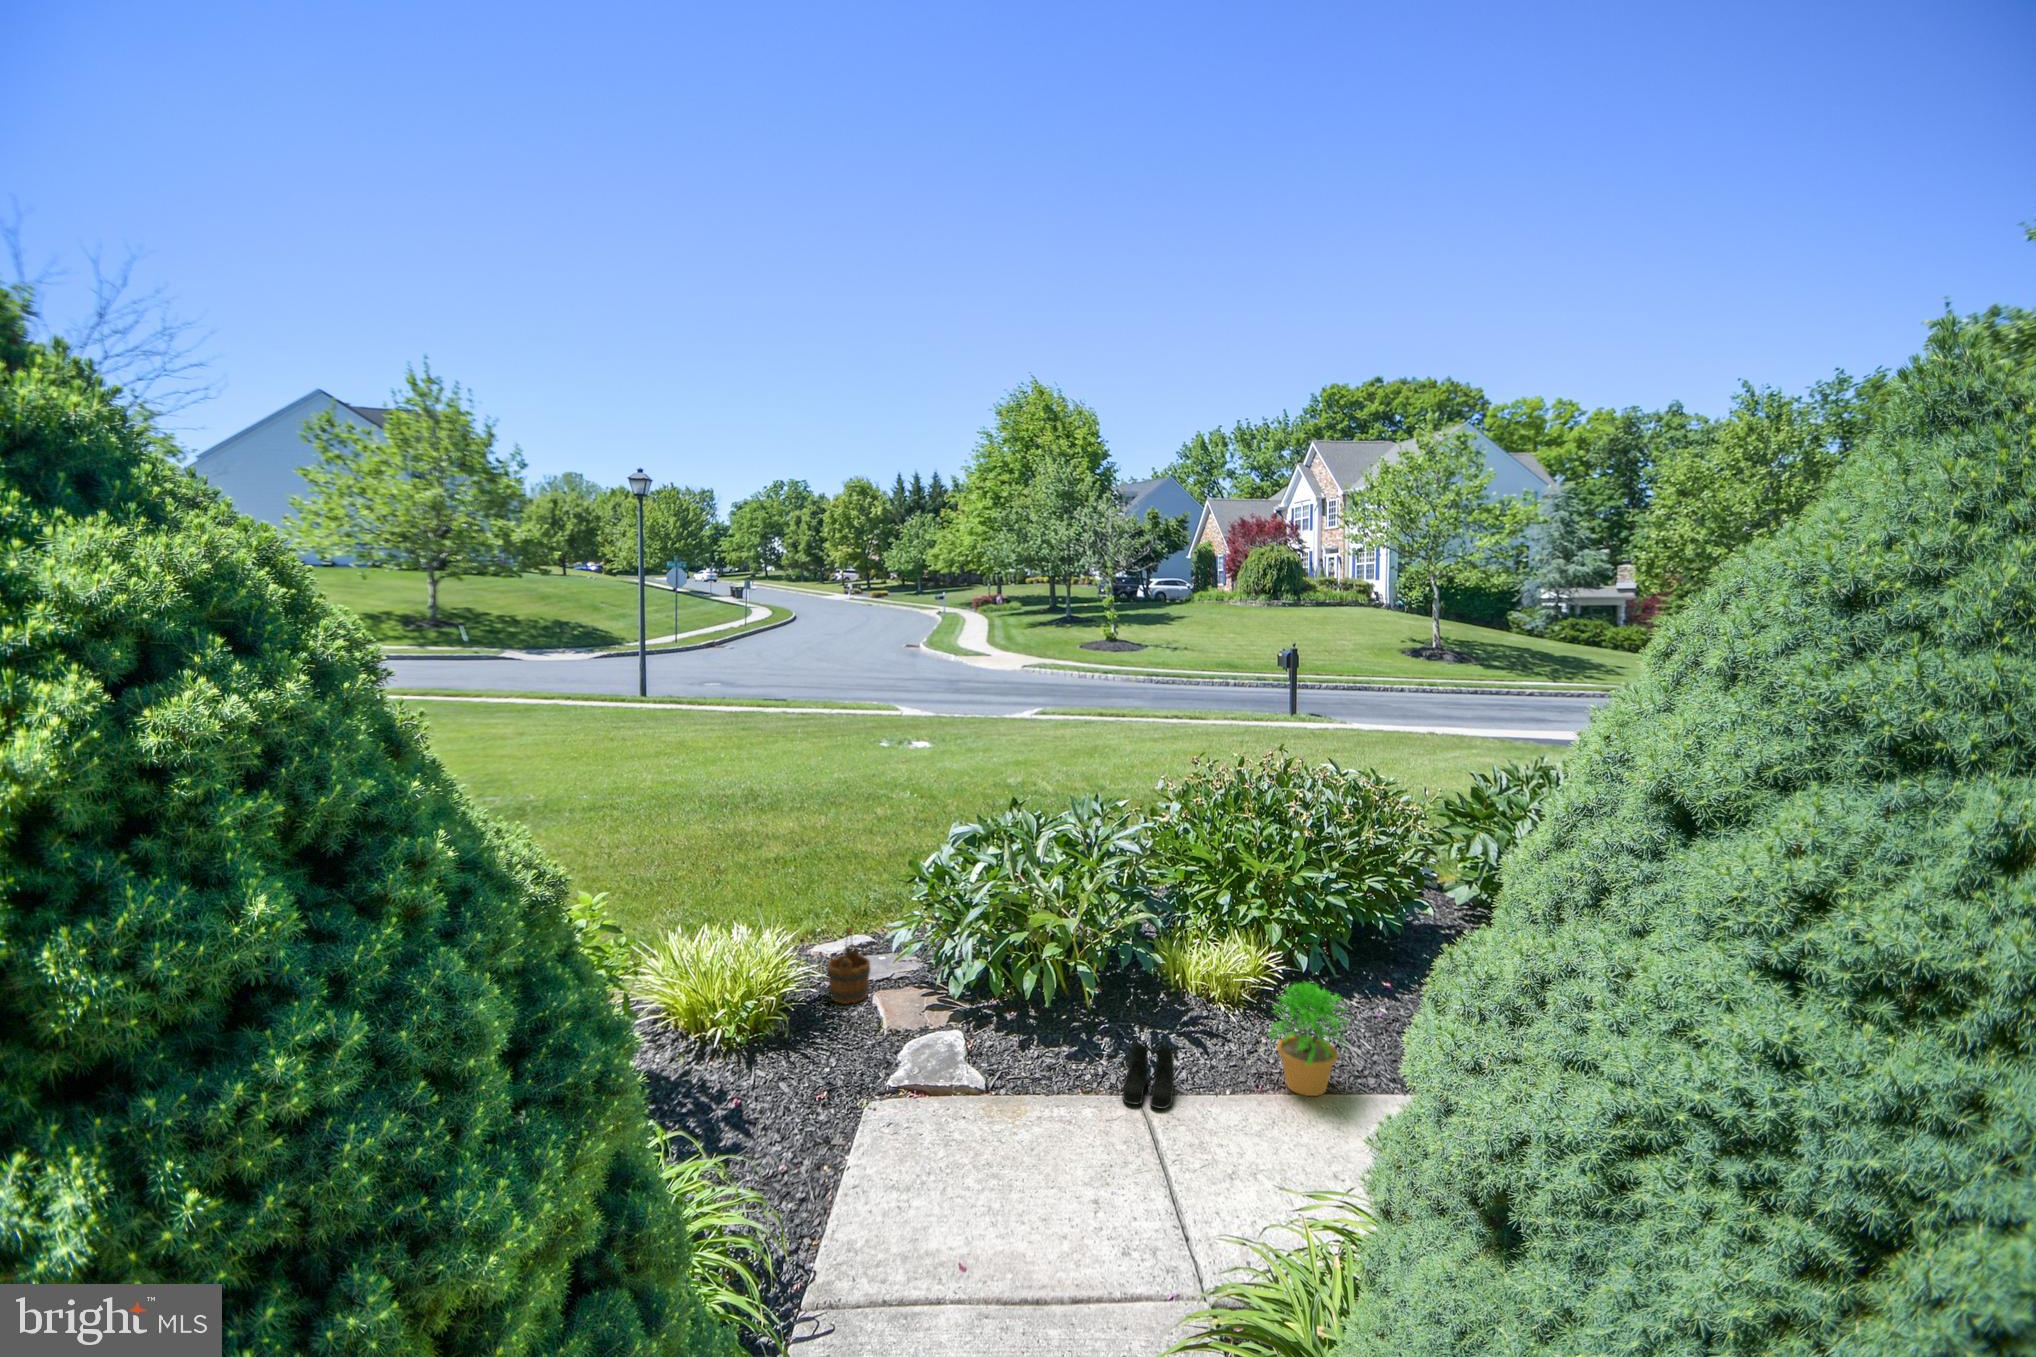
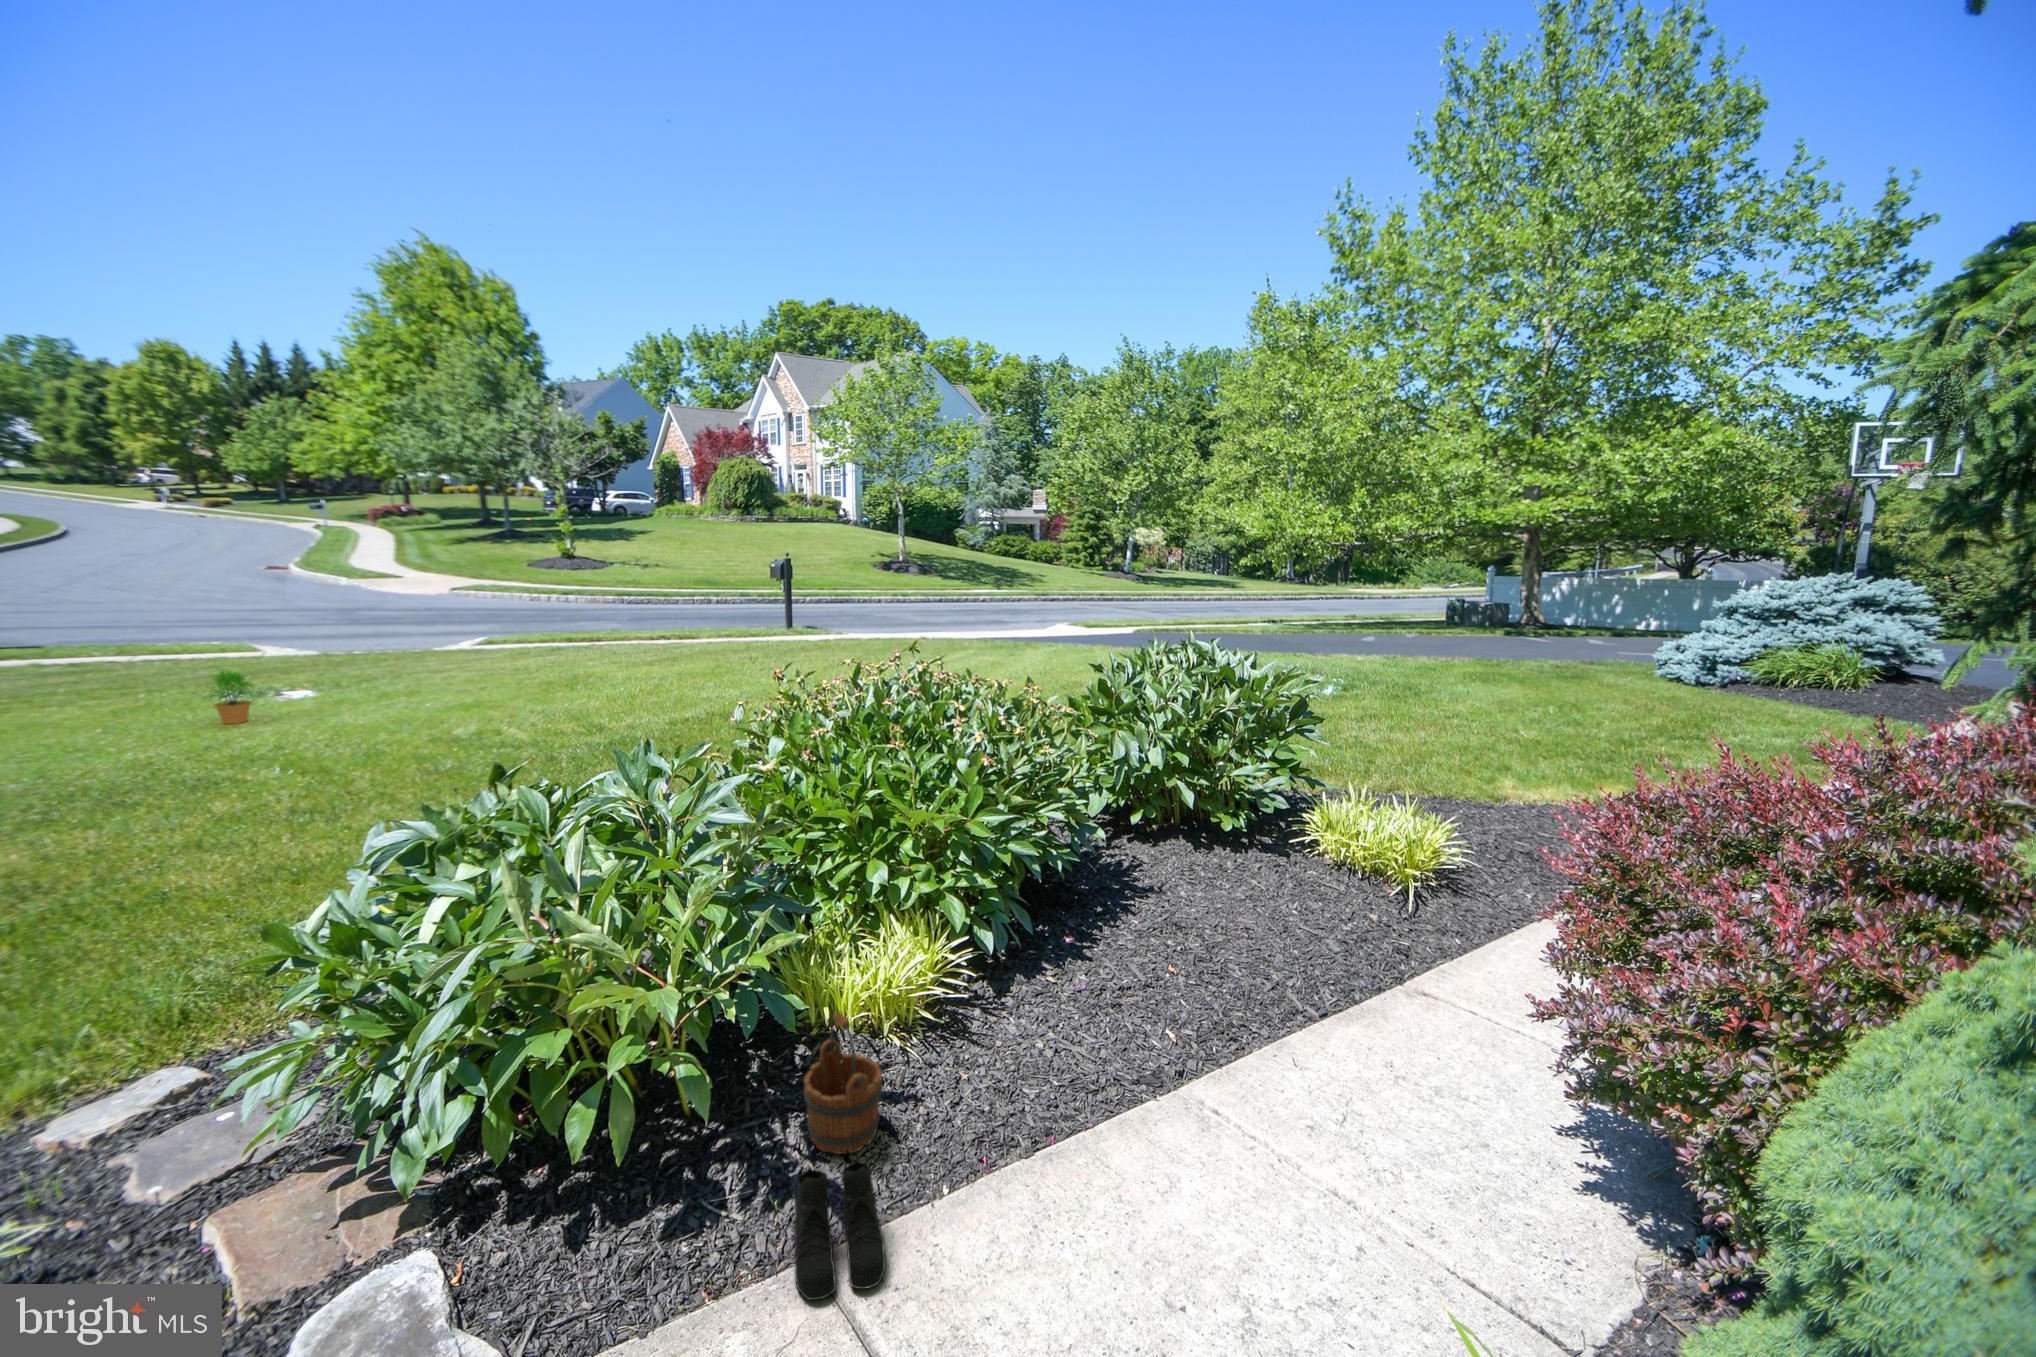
wooden bucket: present [827,927,870,1004] -> present [804,1013,882,1154]
potted plant: present [1269,982,1353,1096] -> present [209,671,256,724]

